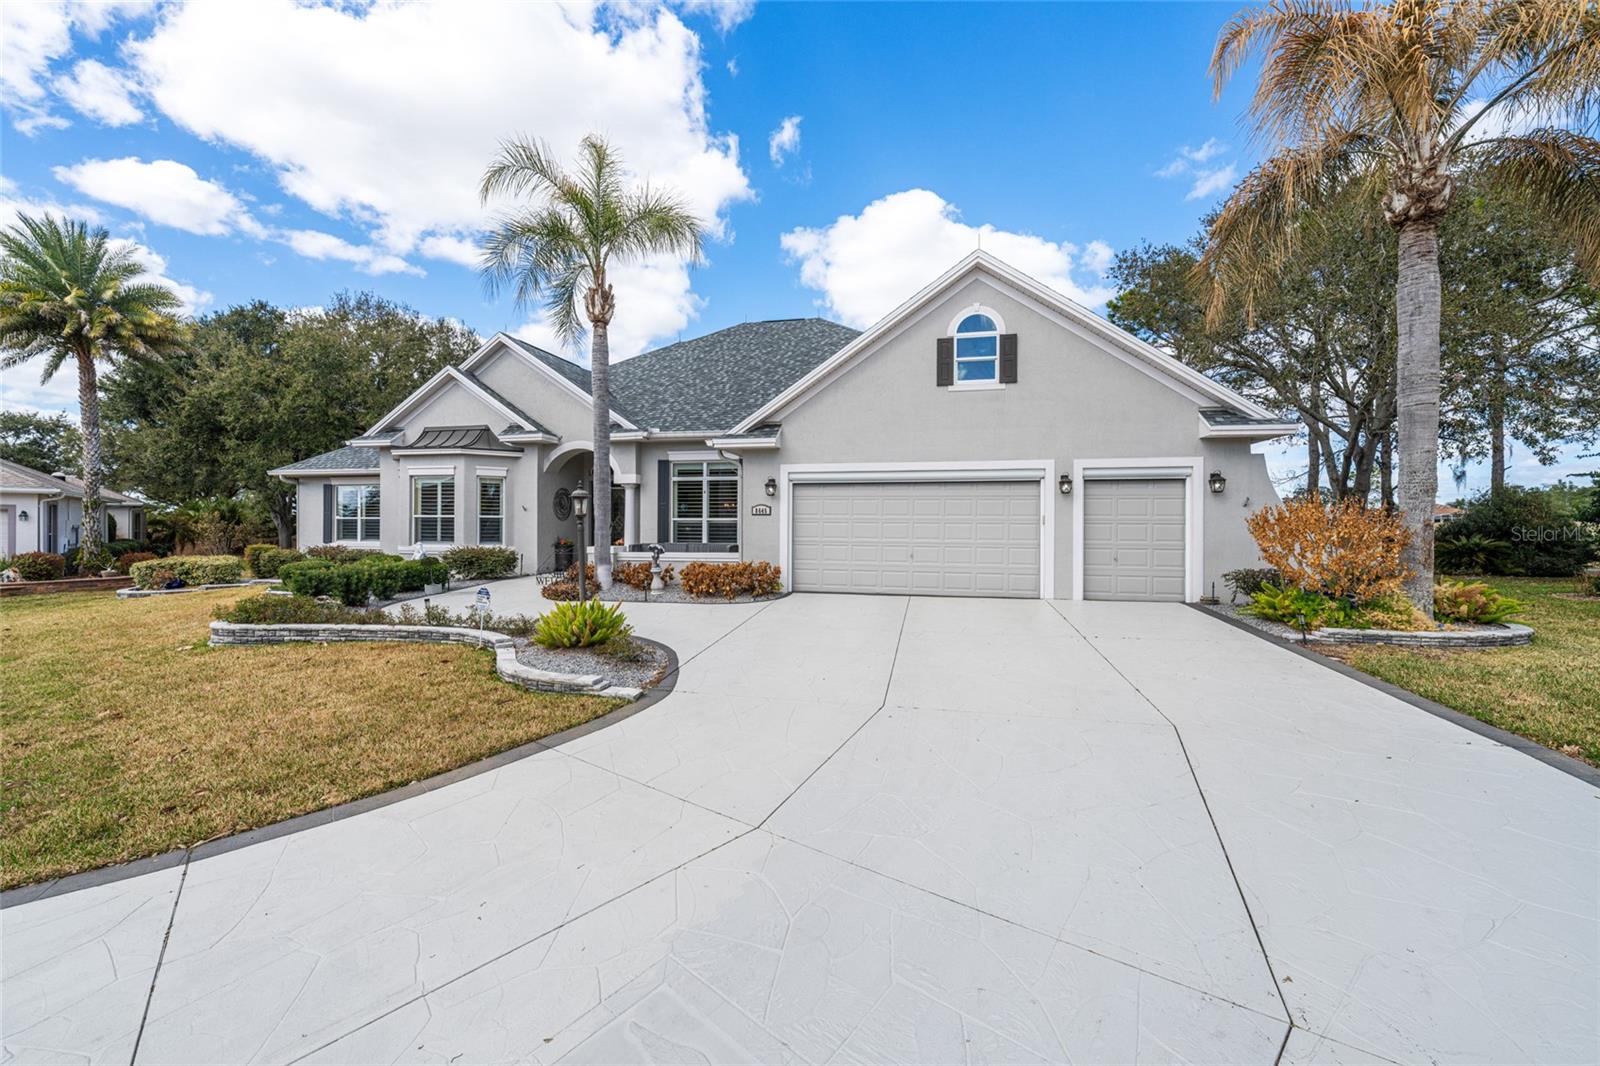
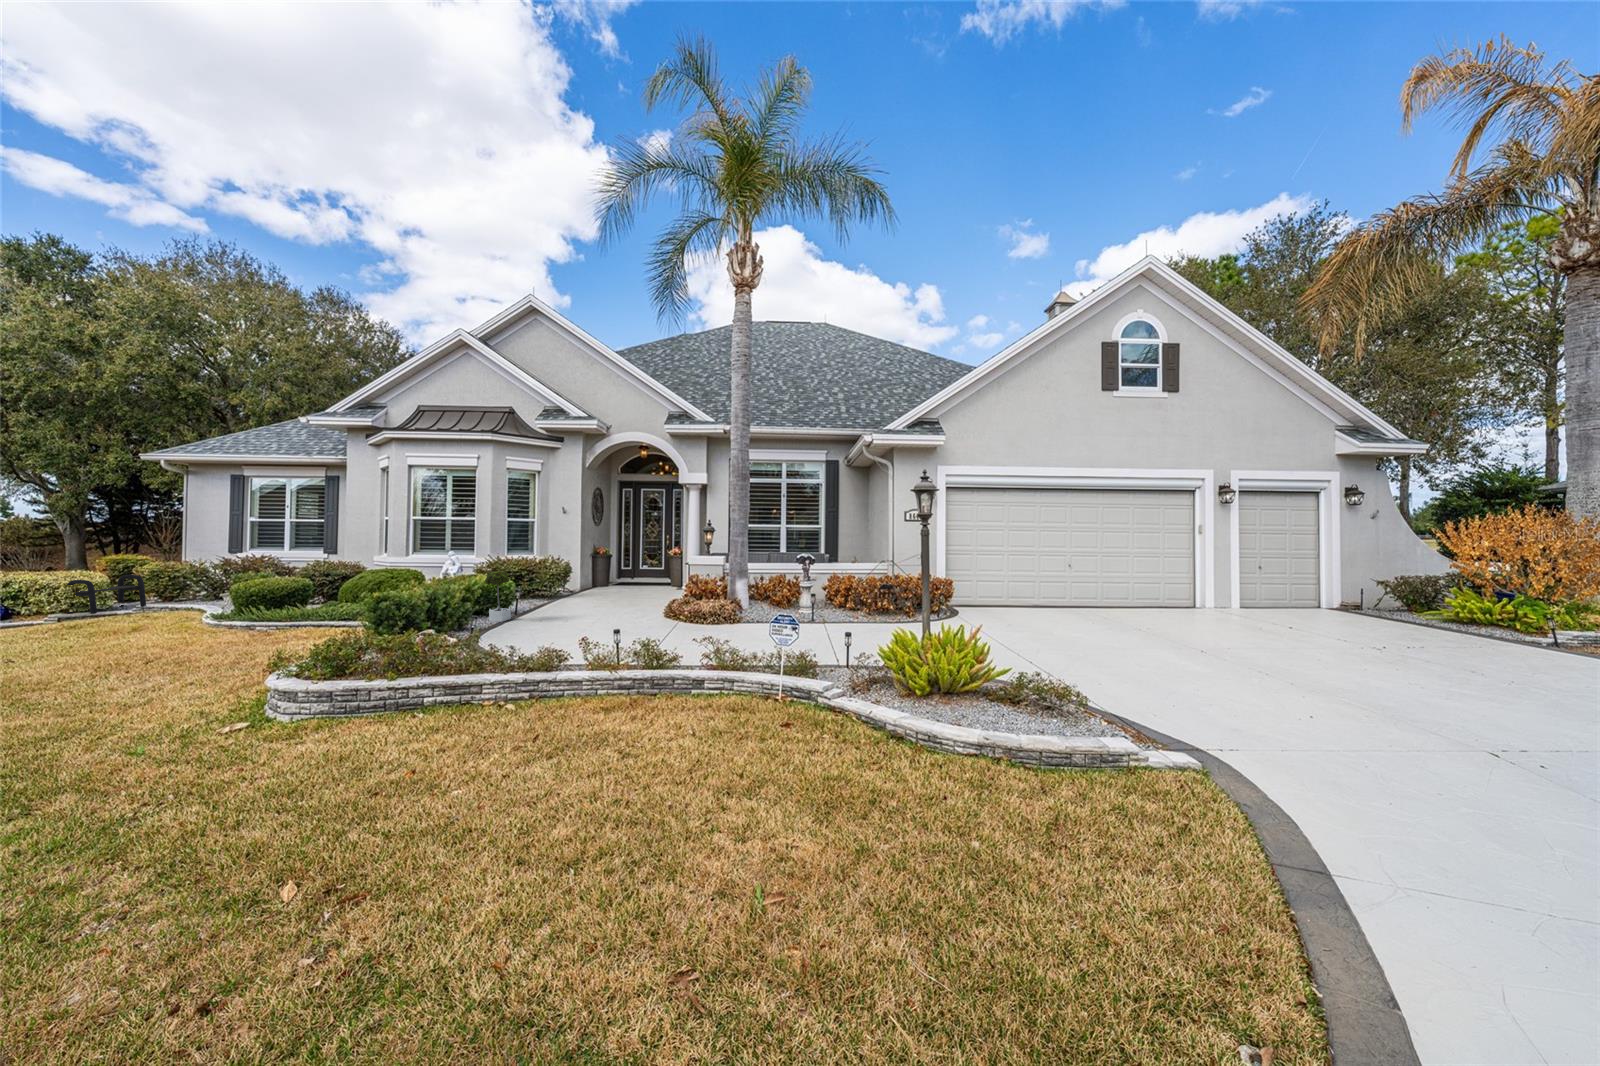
bench: none [214,558,263,584] -> present [67,575,146,614]

